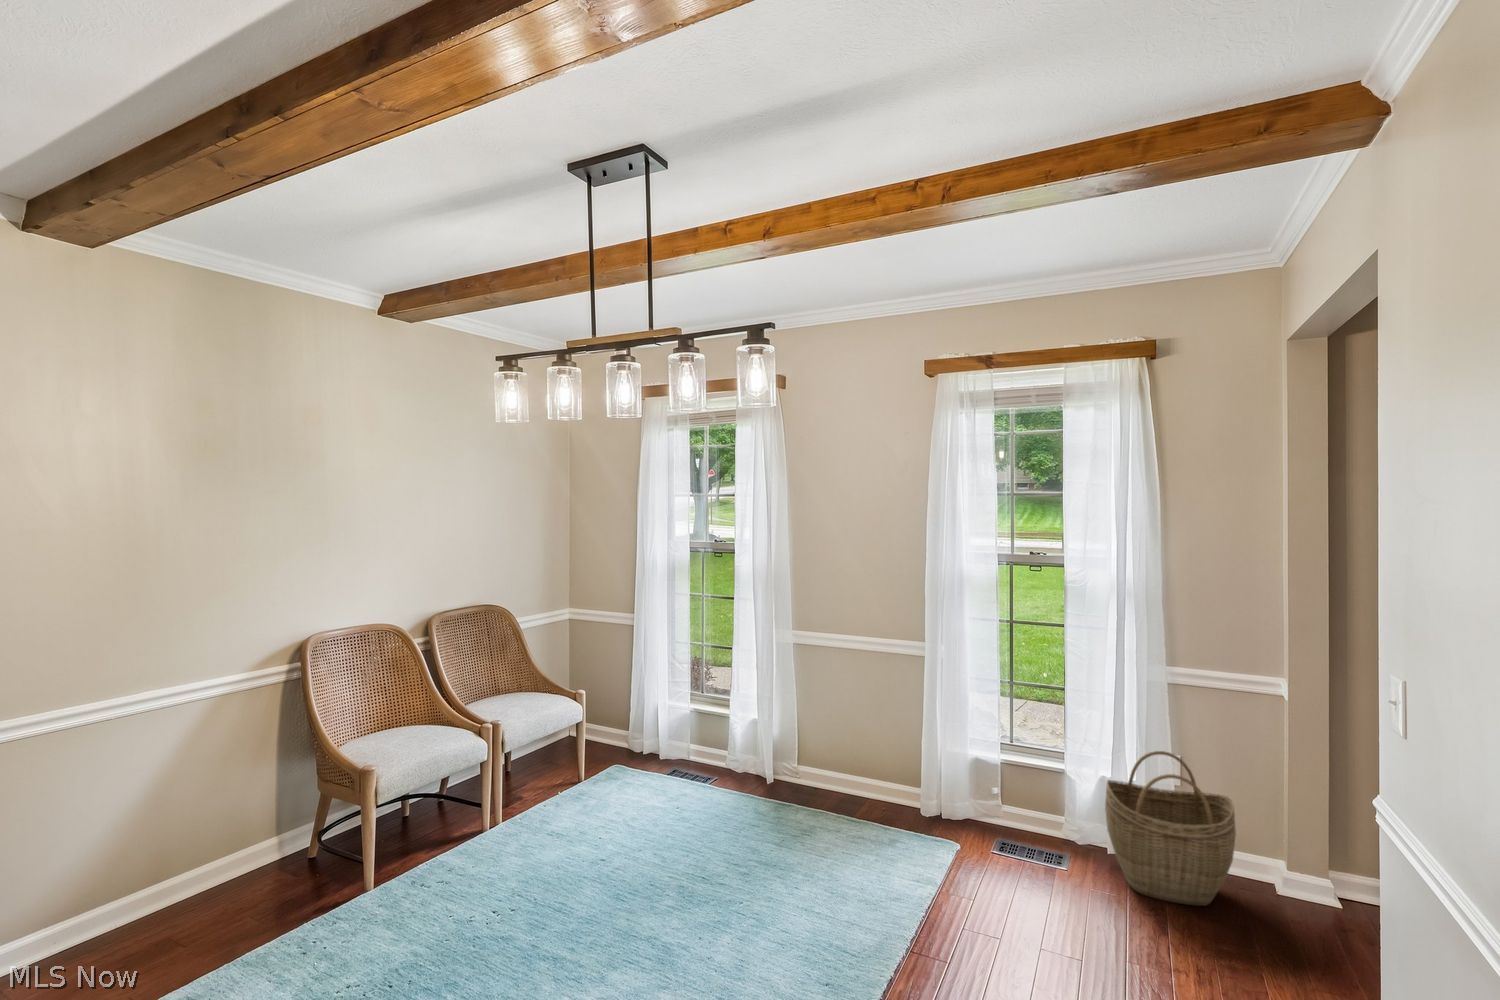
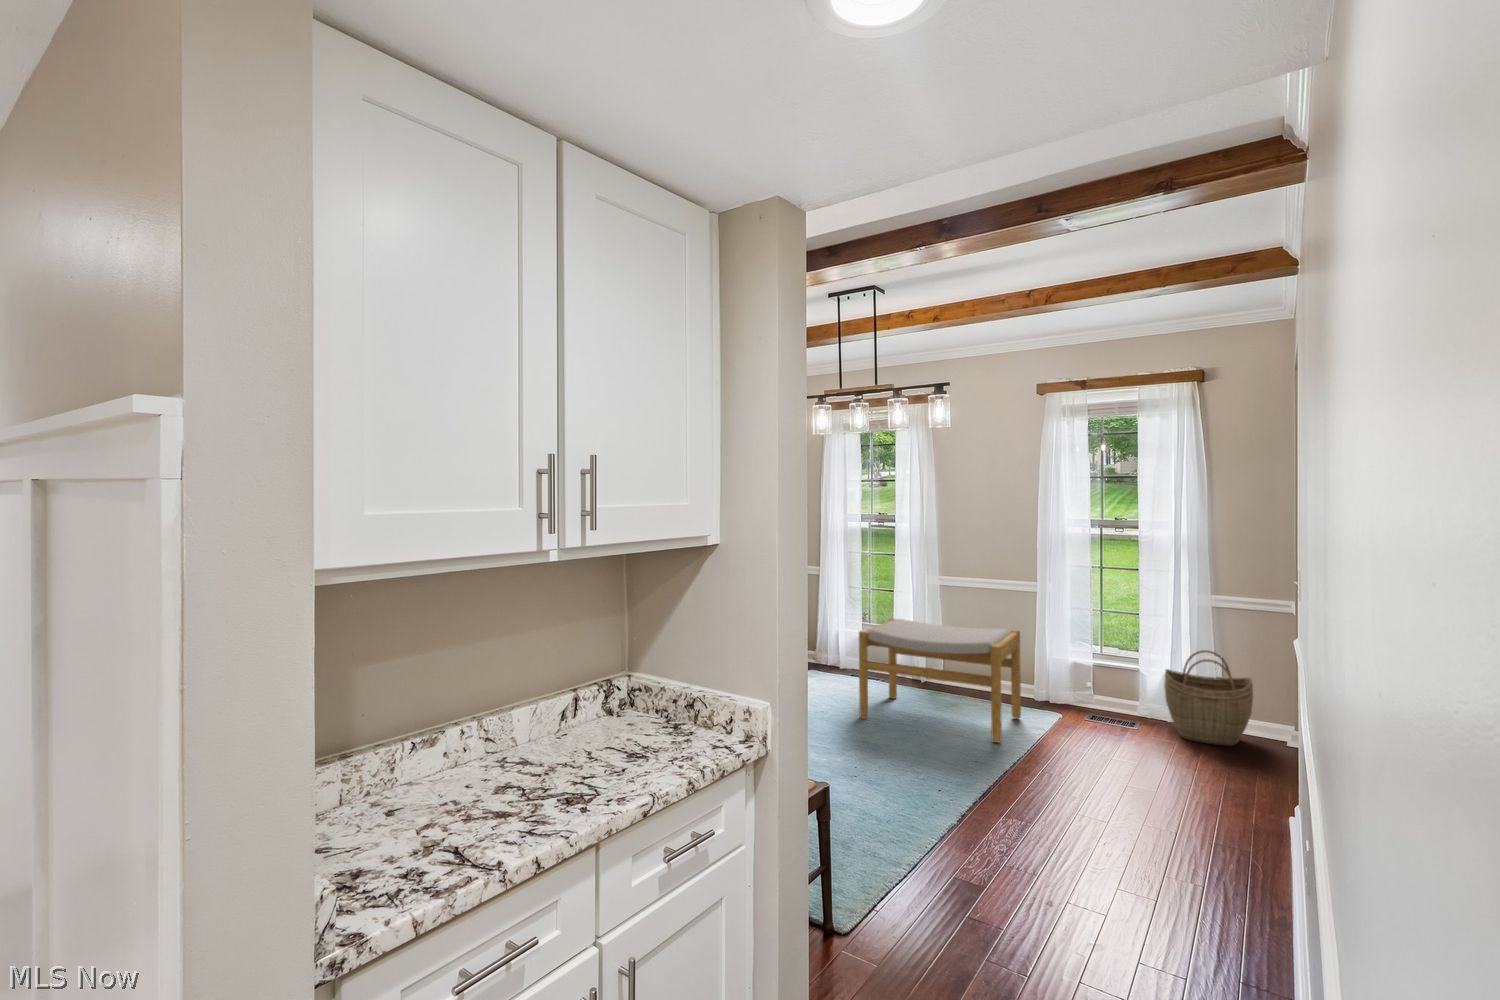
footstool: none [655,701,900,926] -> present [859,618,1021,743]

